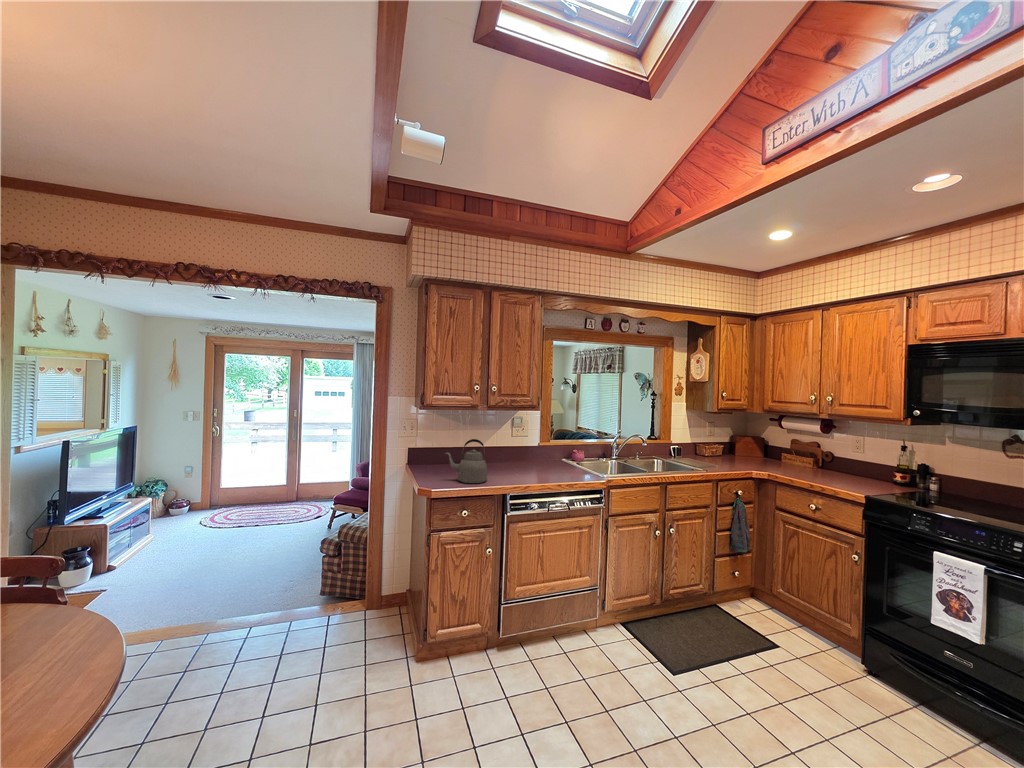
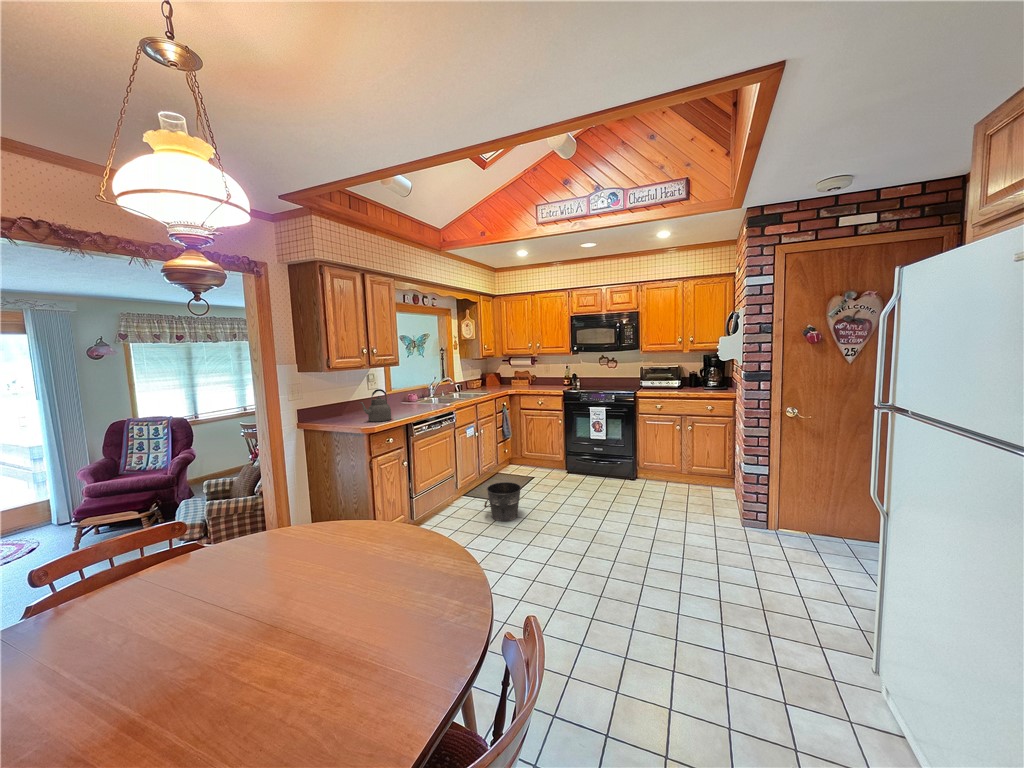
bucket: none [602,636,675,726] -> present [484,482,521,521]

